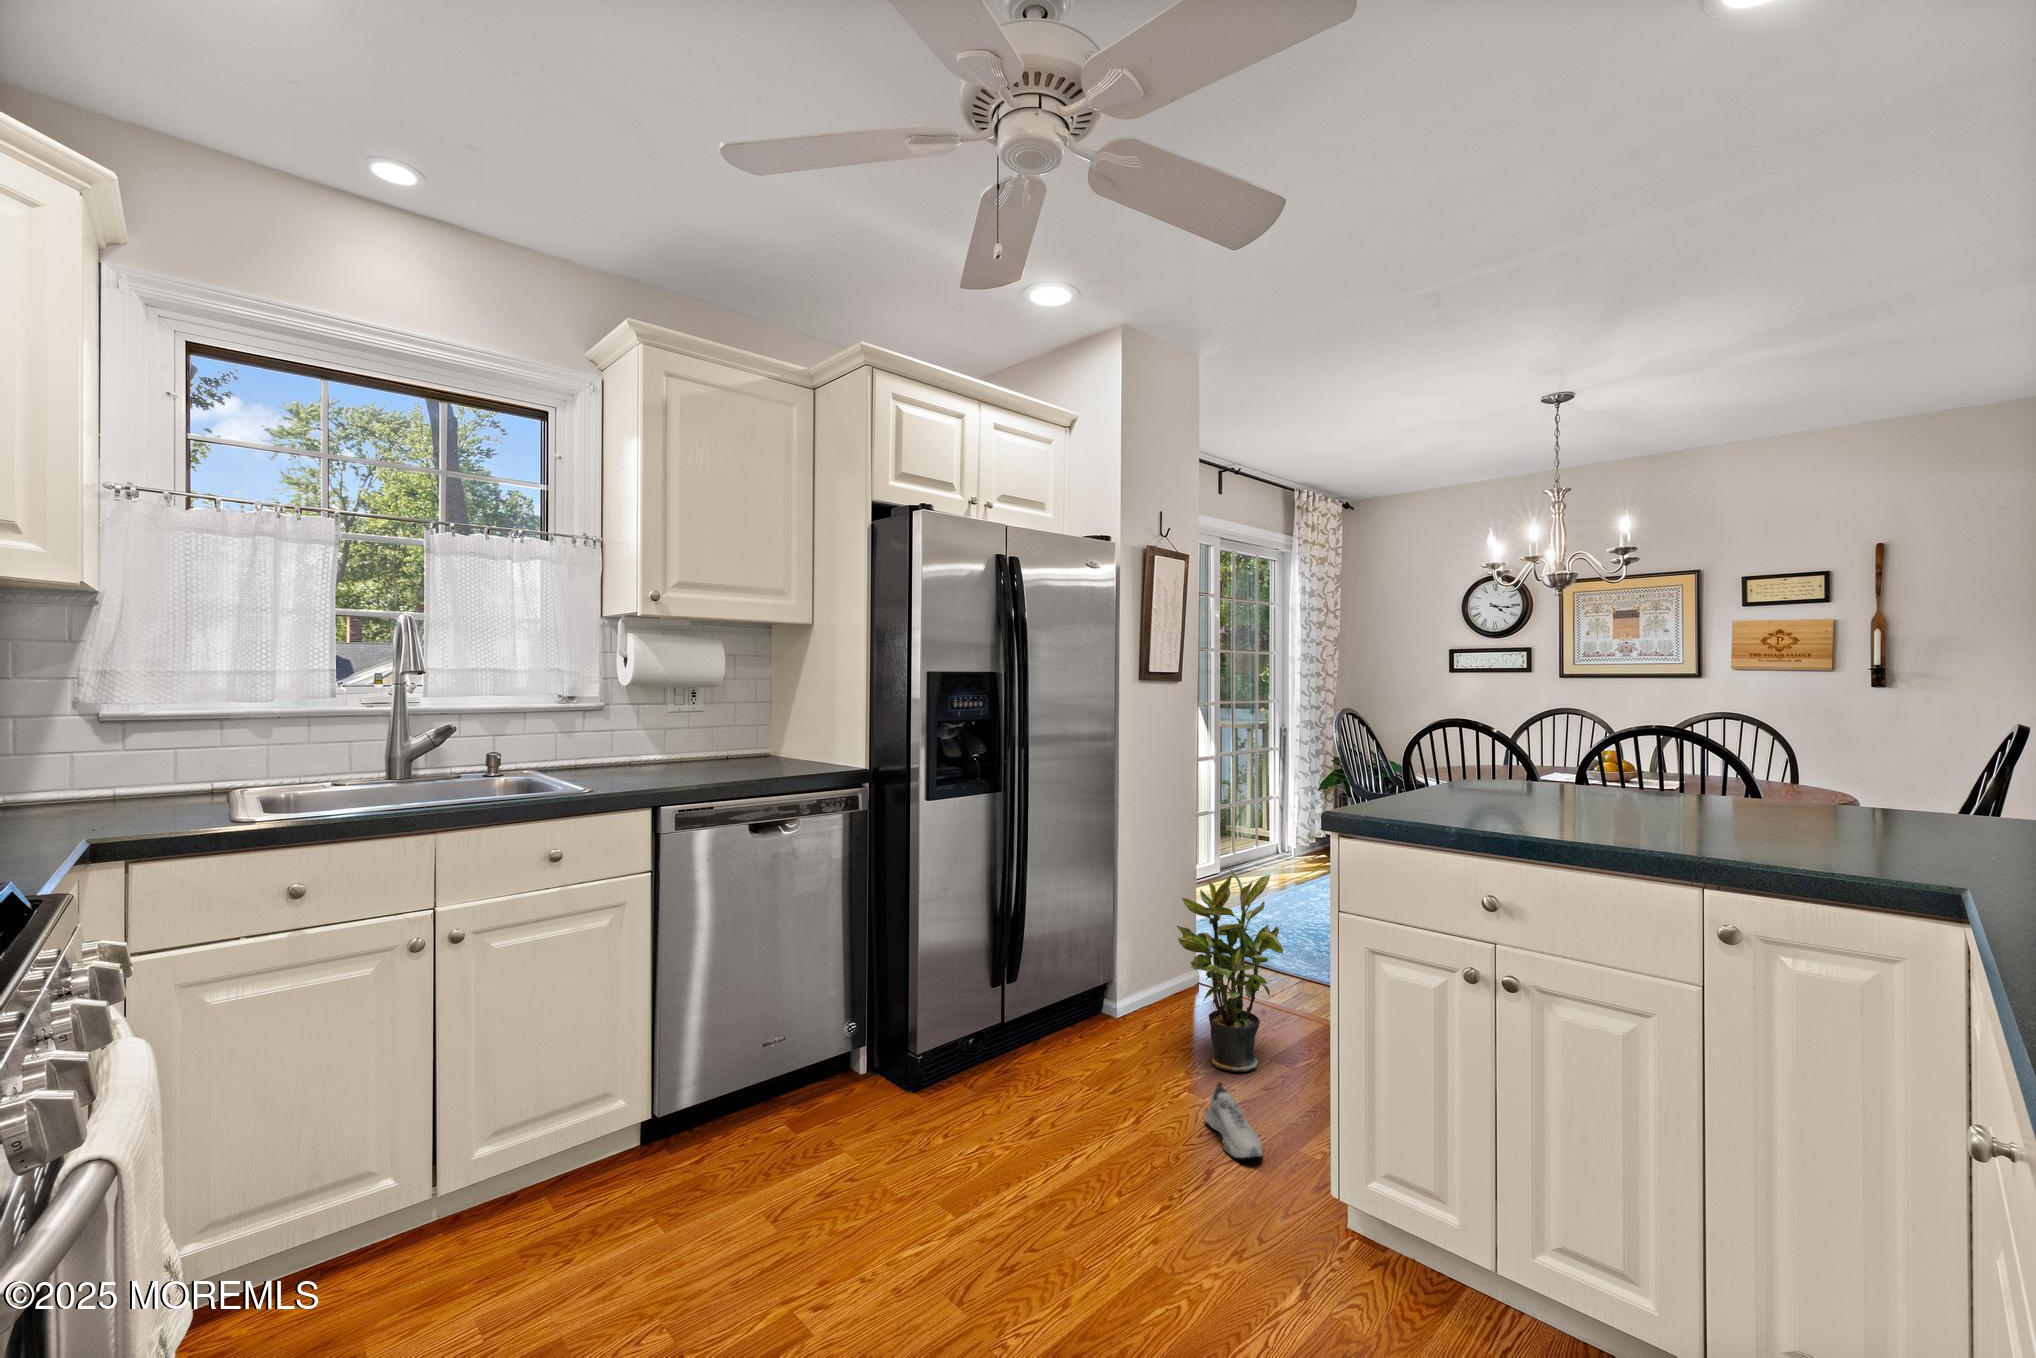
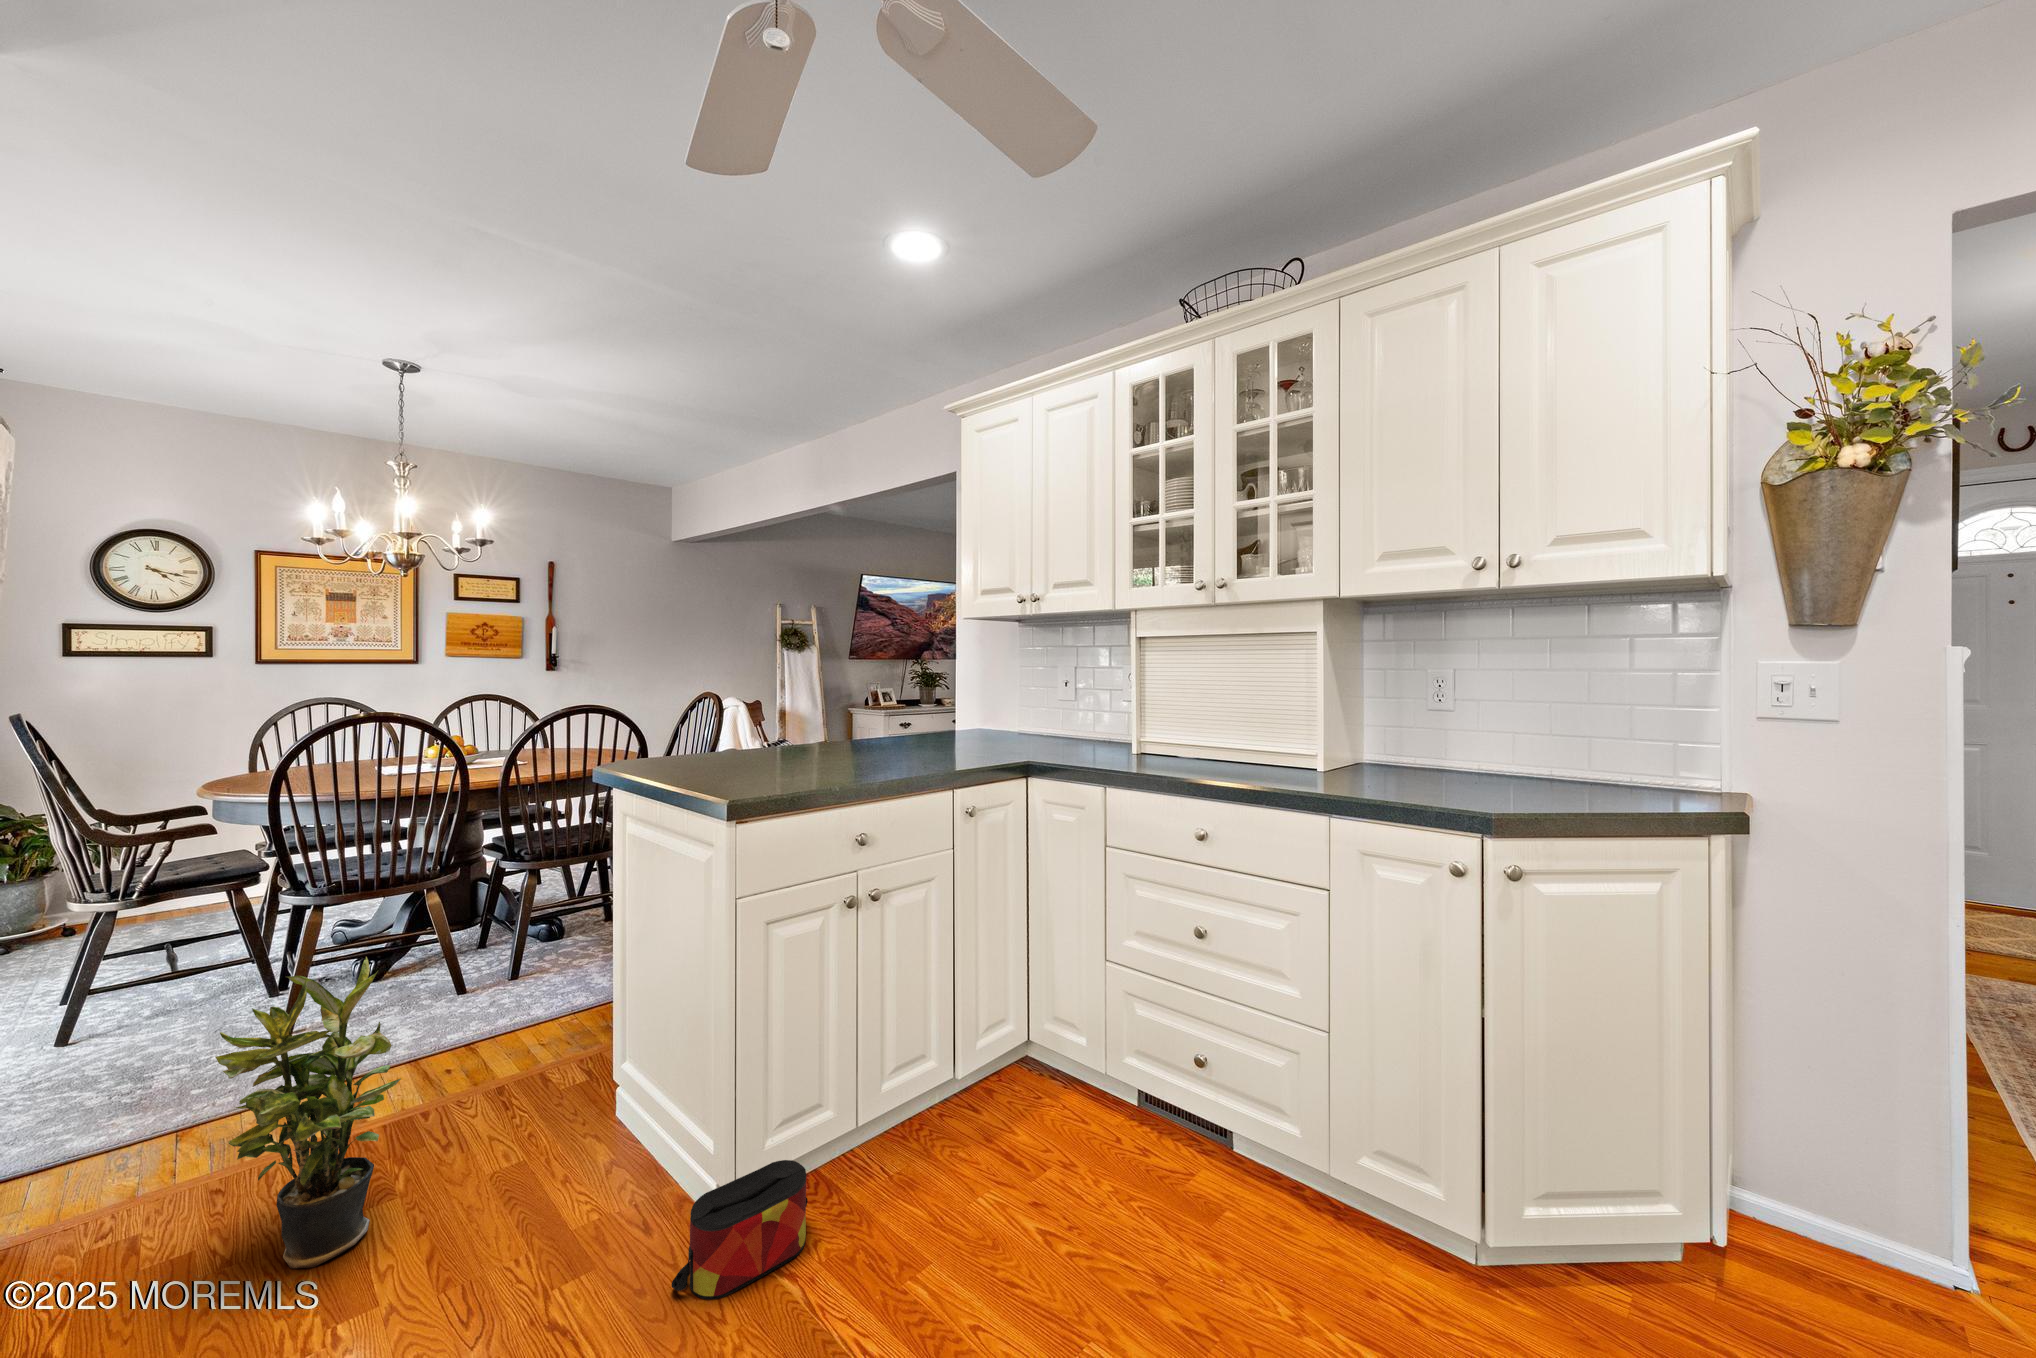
shoe: present [1205,1083,1263,1158] -> none [439,1231,578,1302]
bag: none [1250,1160,1384,1298] -> present [671,1160,808,1300]

